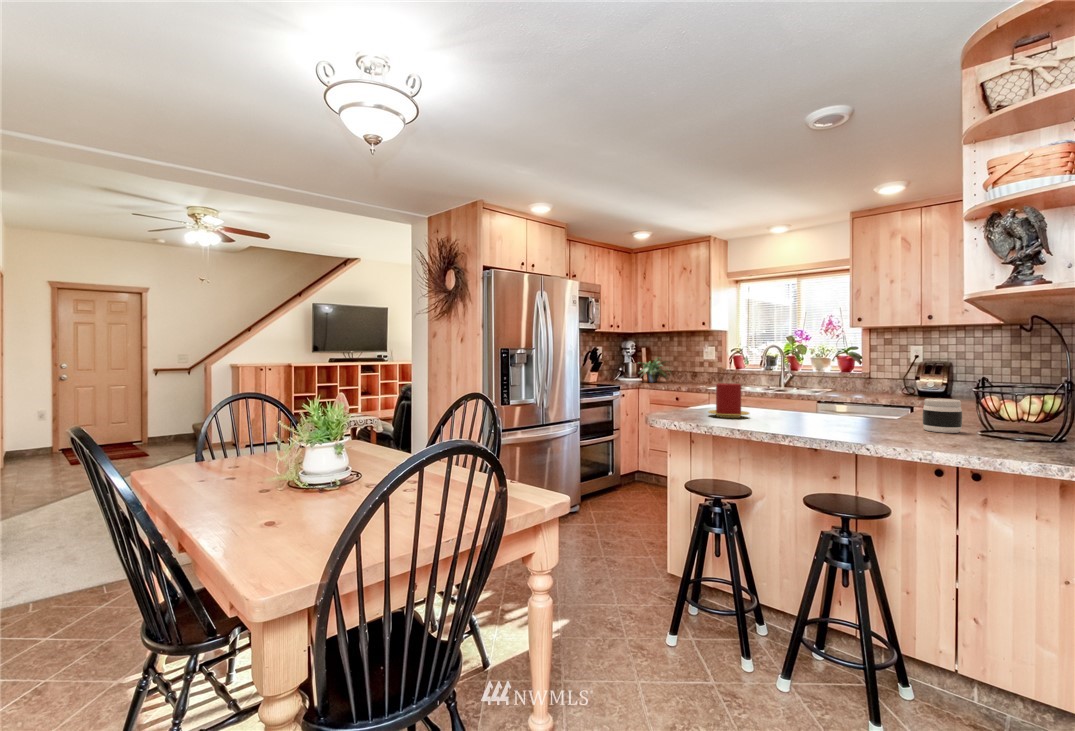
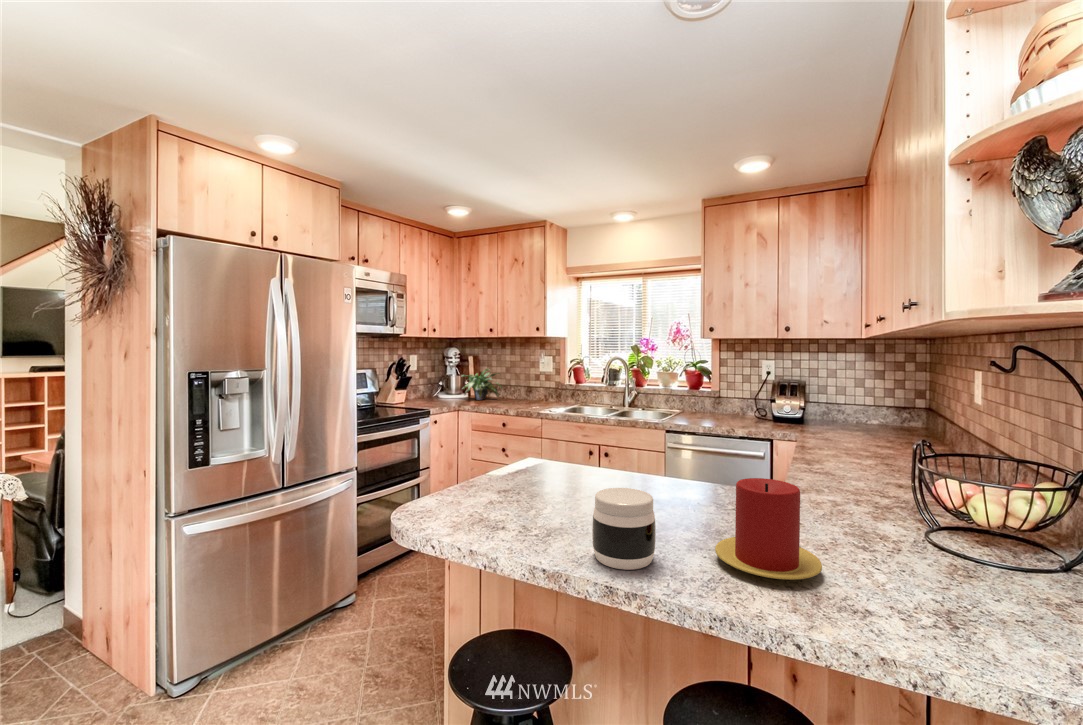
candle: present [708,383,749,418] -> present [715,478,822,579]
jar: present [922,398,962,433] -> present [592,488,656,570]

